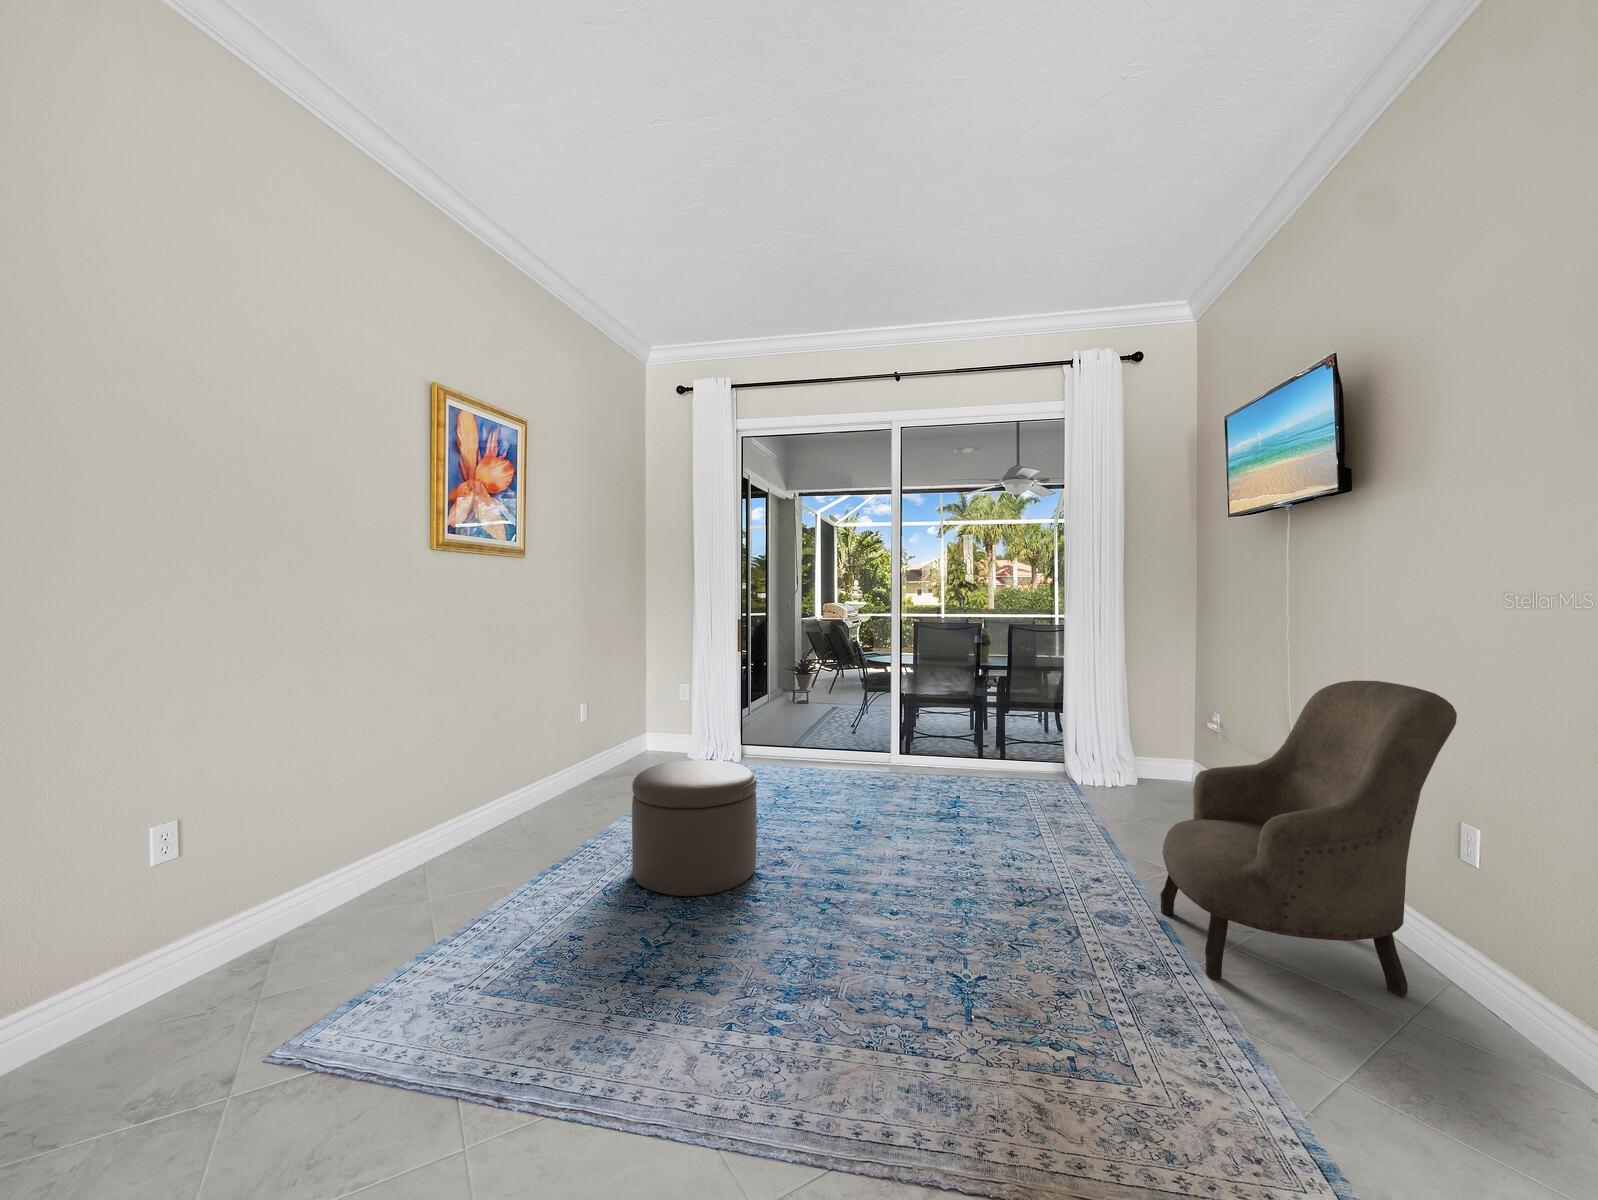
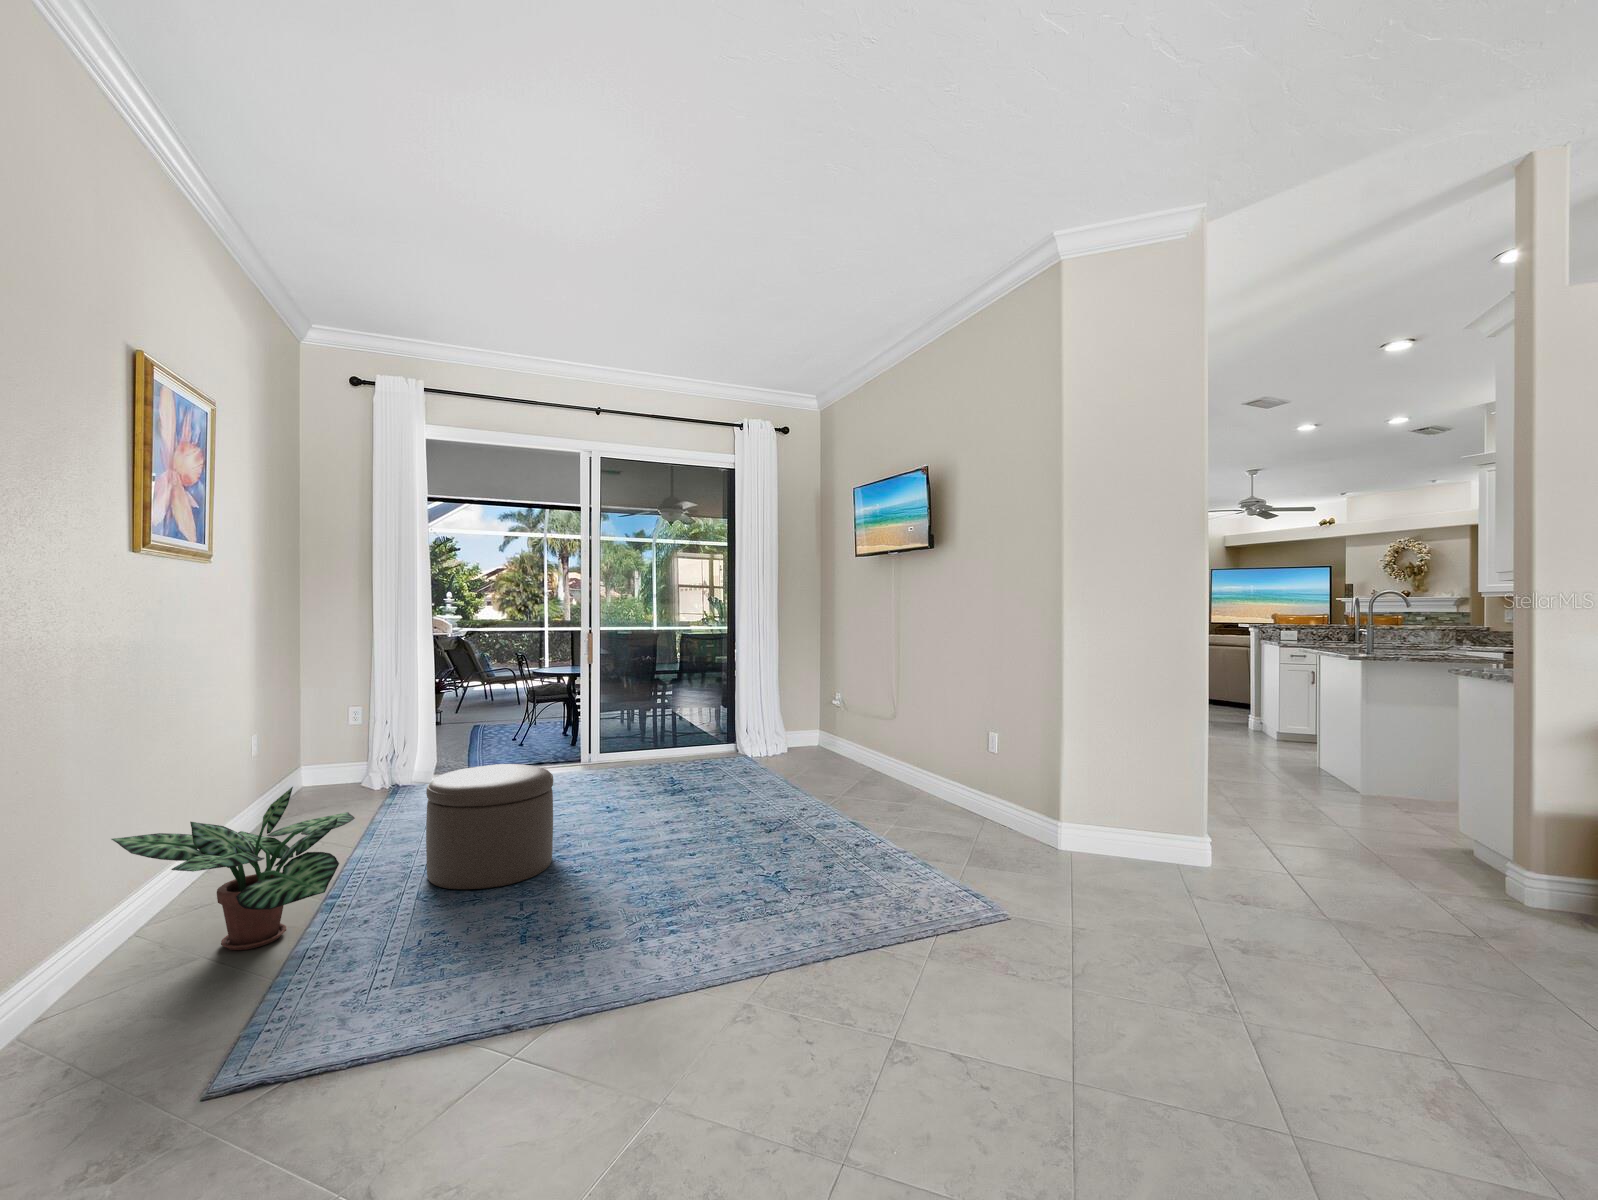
armchair: present [1160,681,1457,996] -> none [849,656,992,841]
potted plant: none [383,761,574,904] -> present [111,787,355,950]

